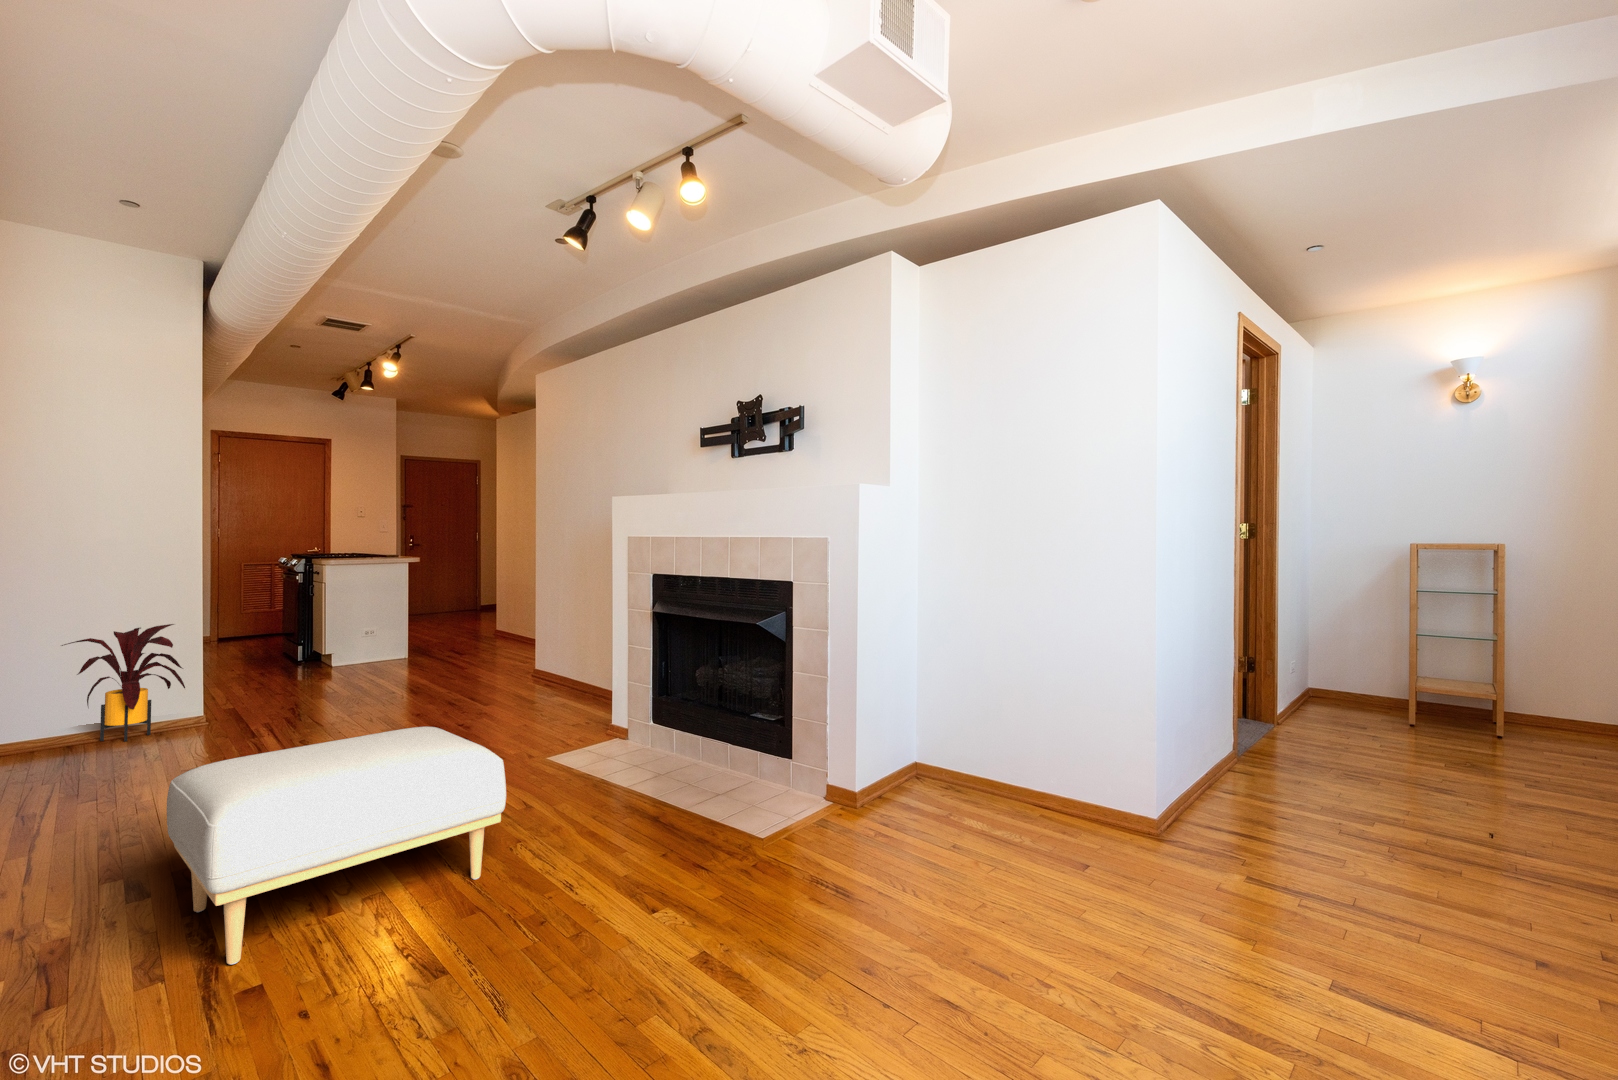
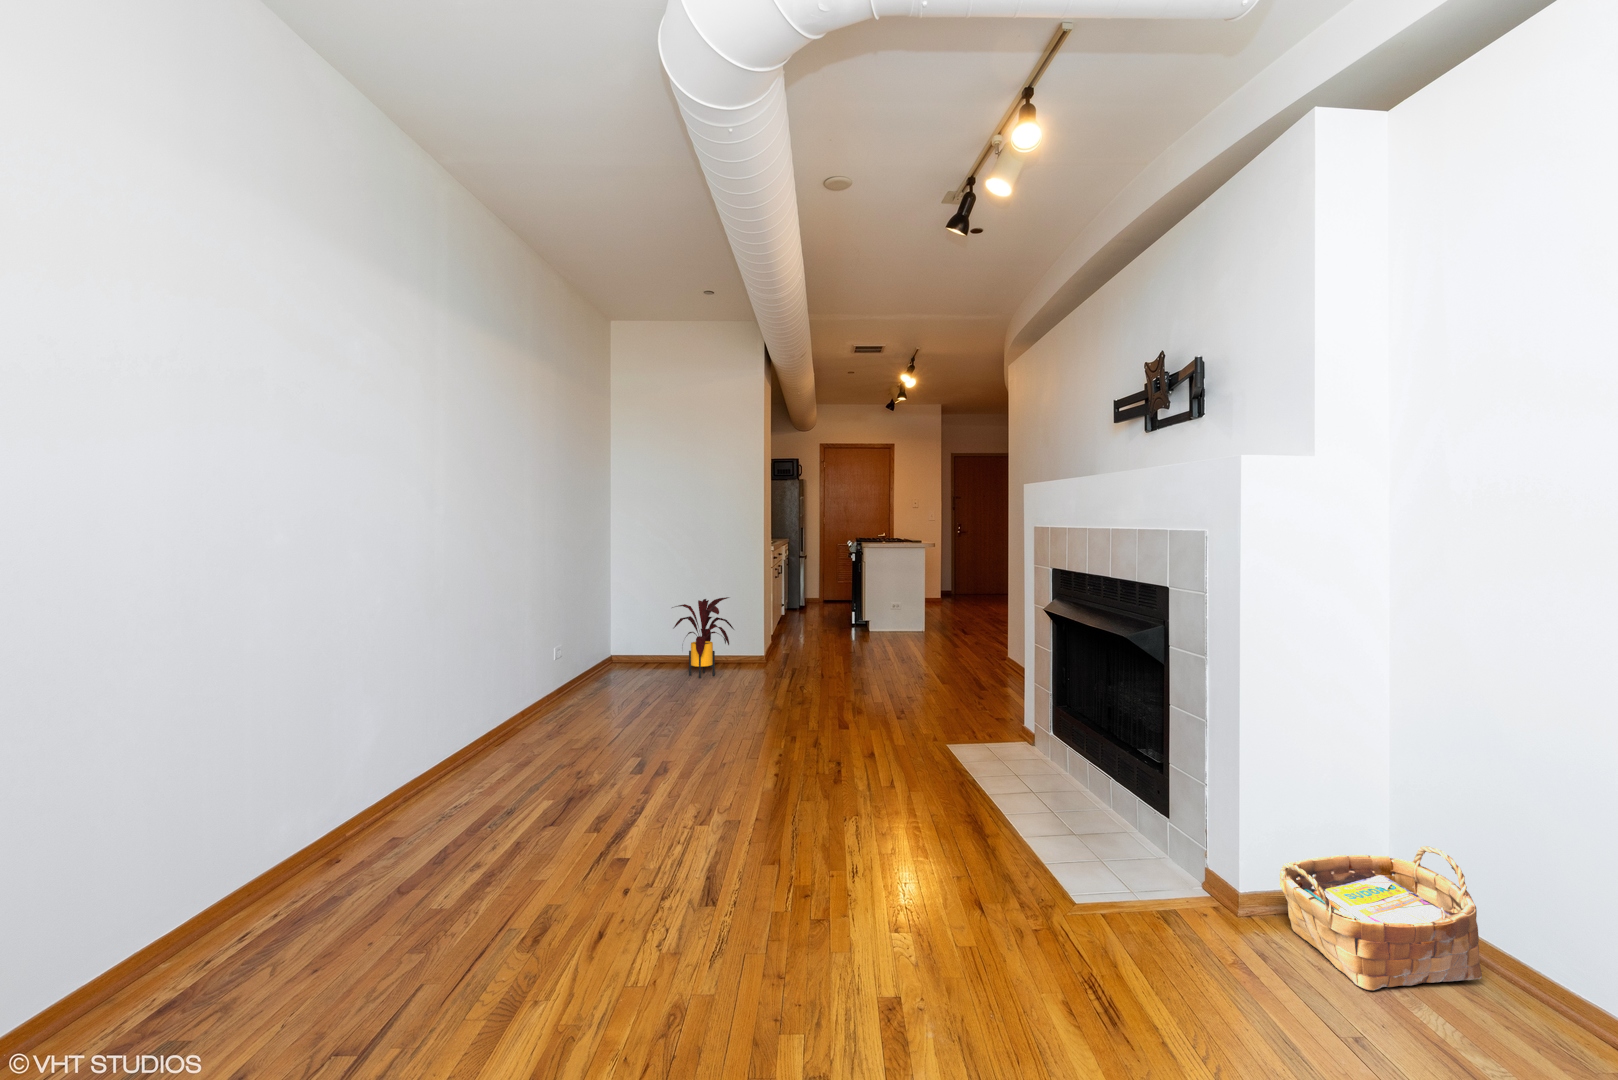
ottoman: present [167,727,506,964] -> none [593,702,811,852]
woven basket: none [885,734,983,829] -> present [1280,846,1482,990]

